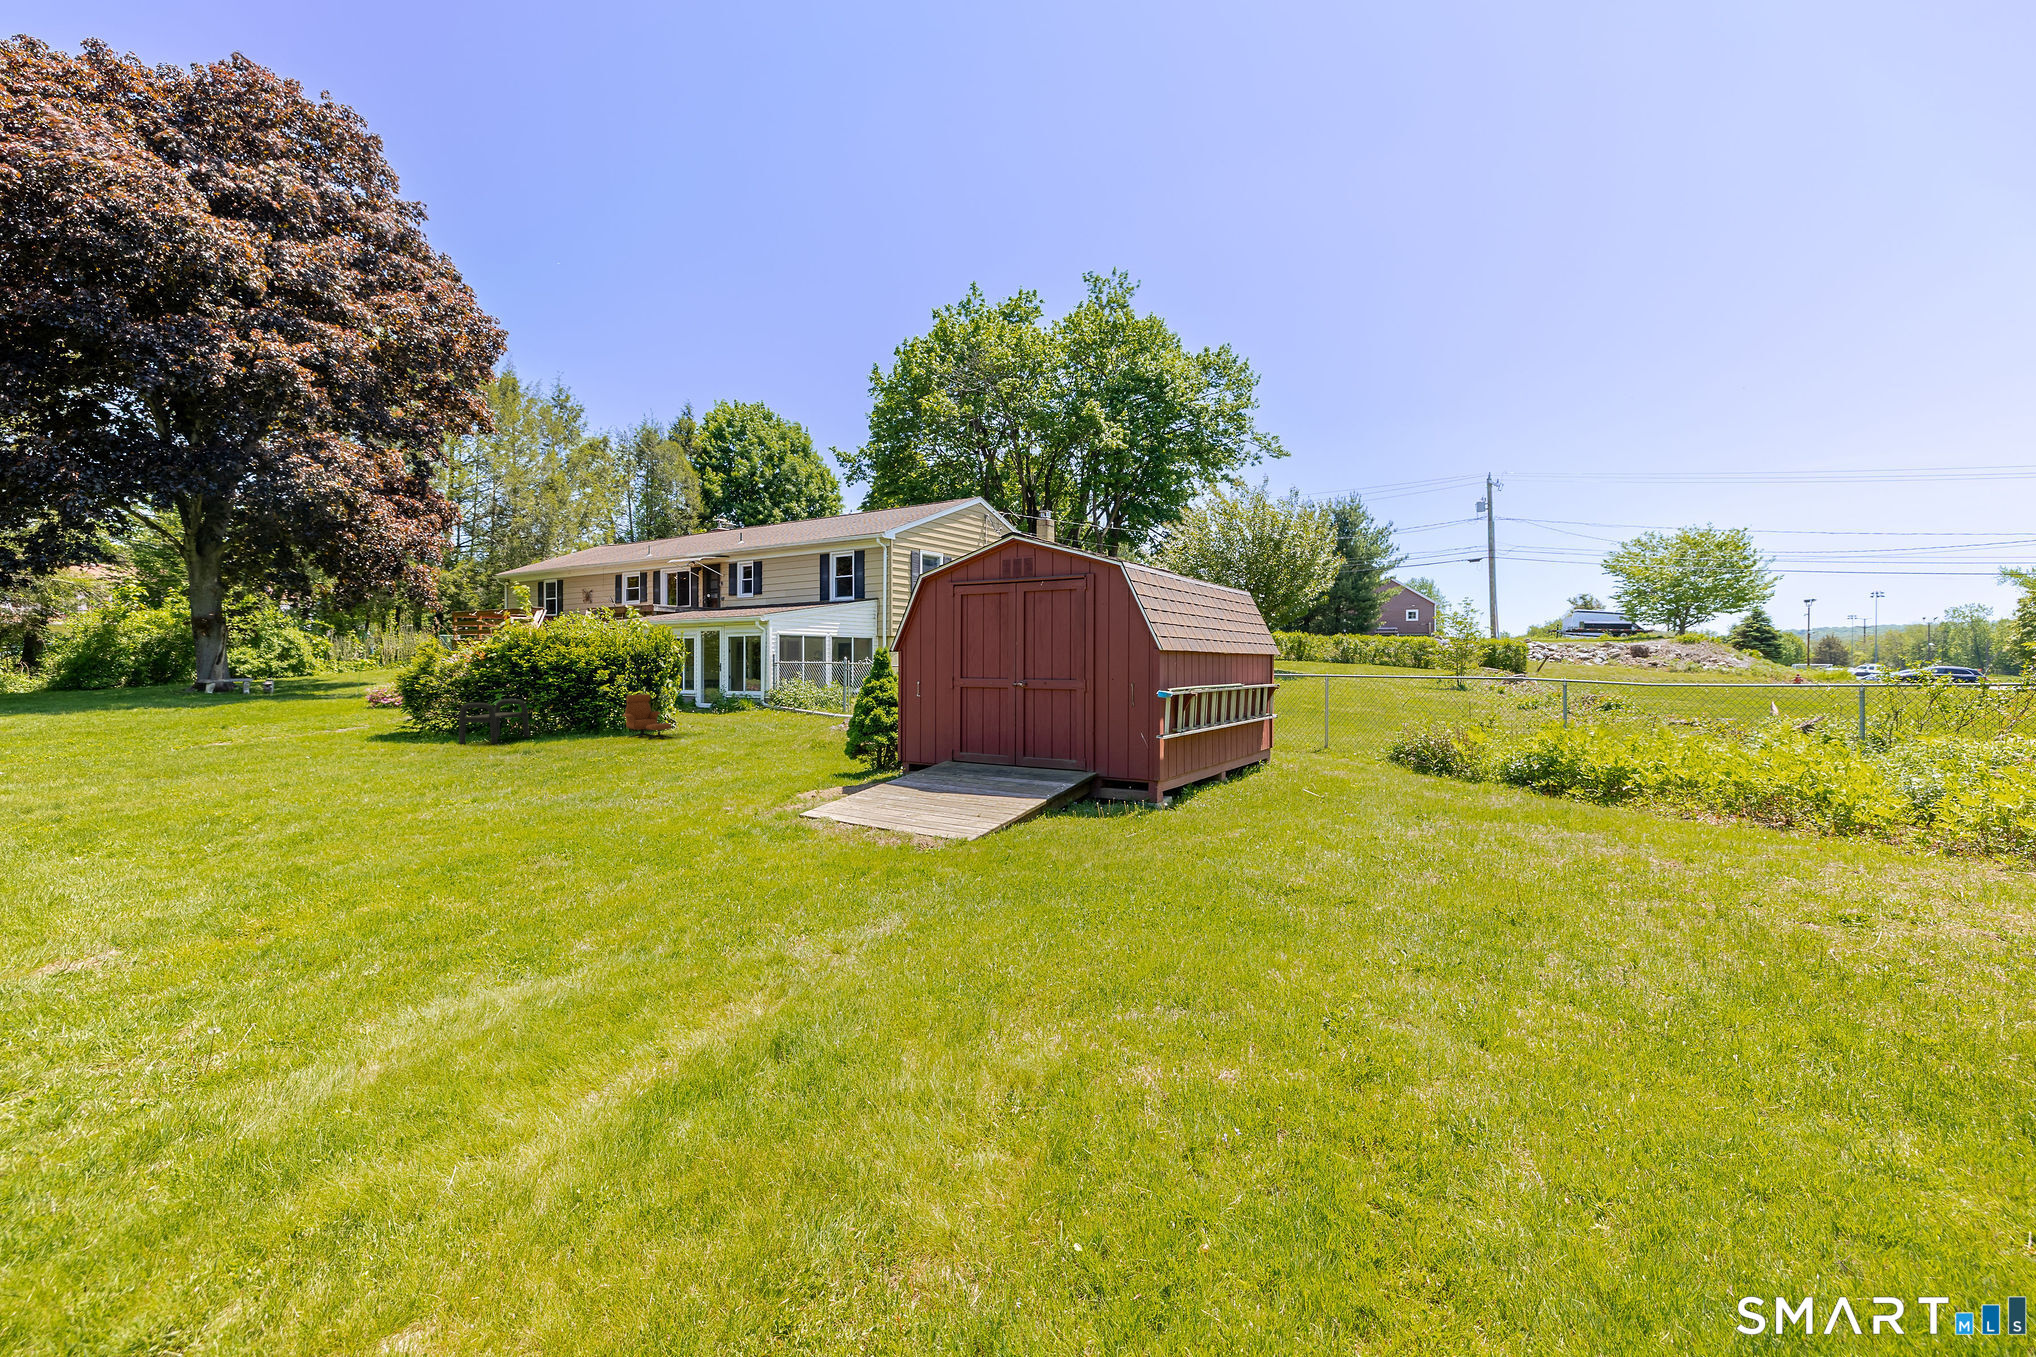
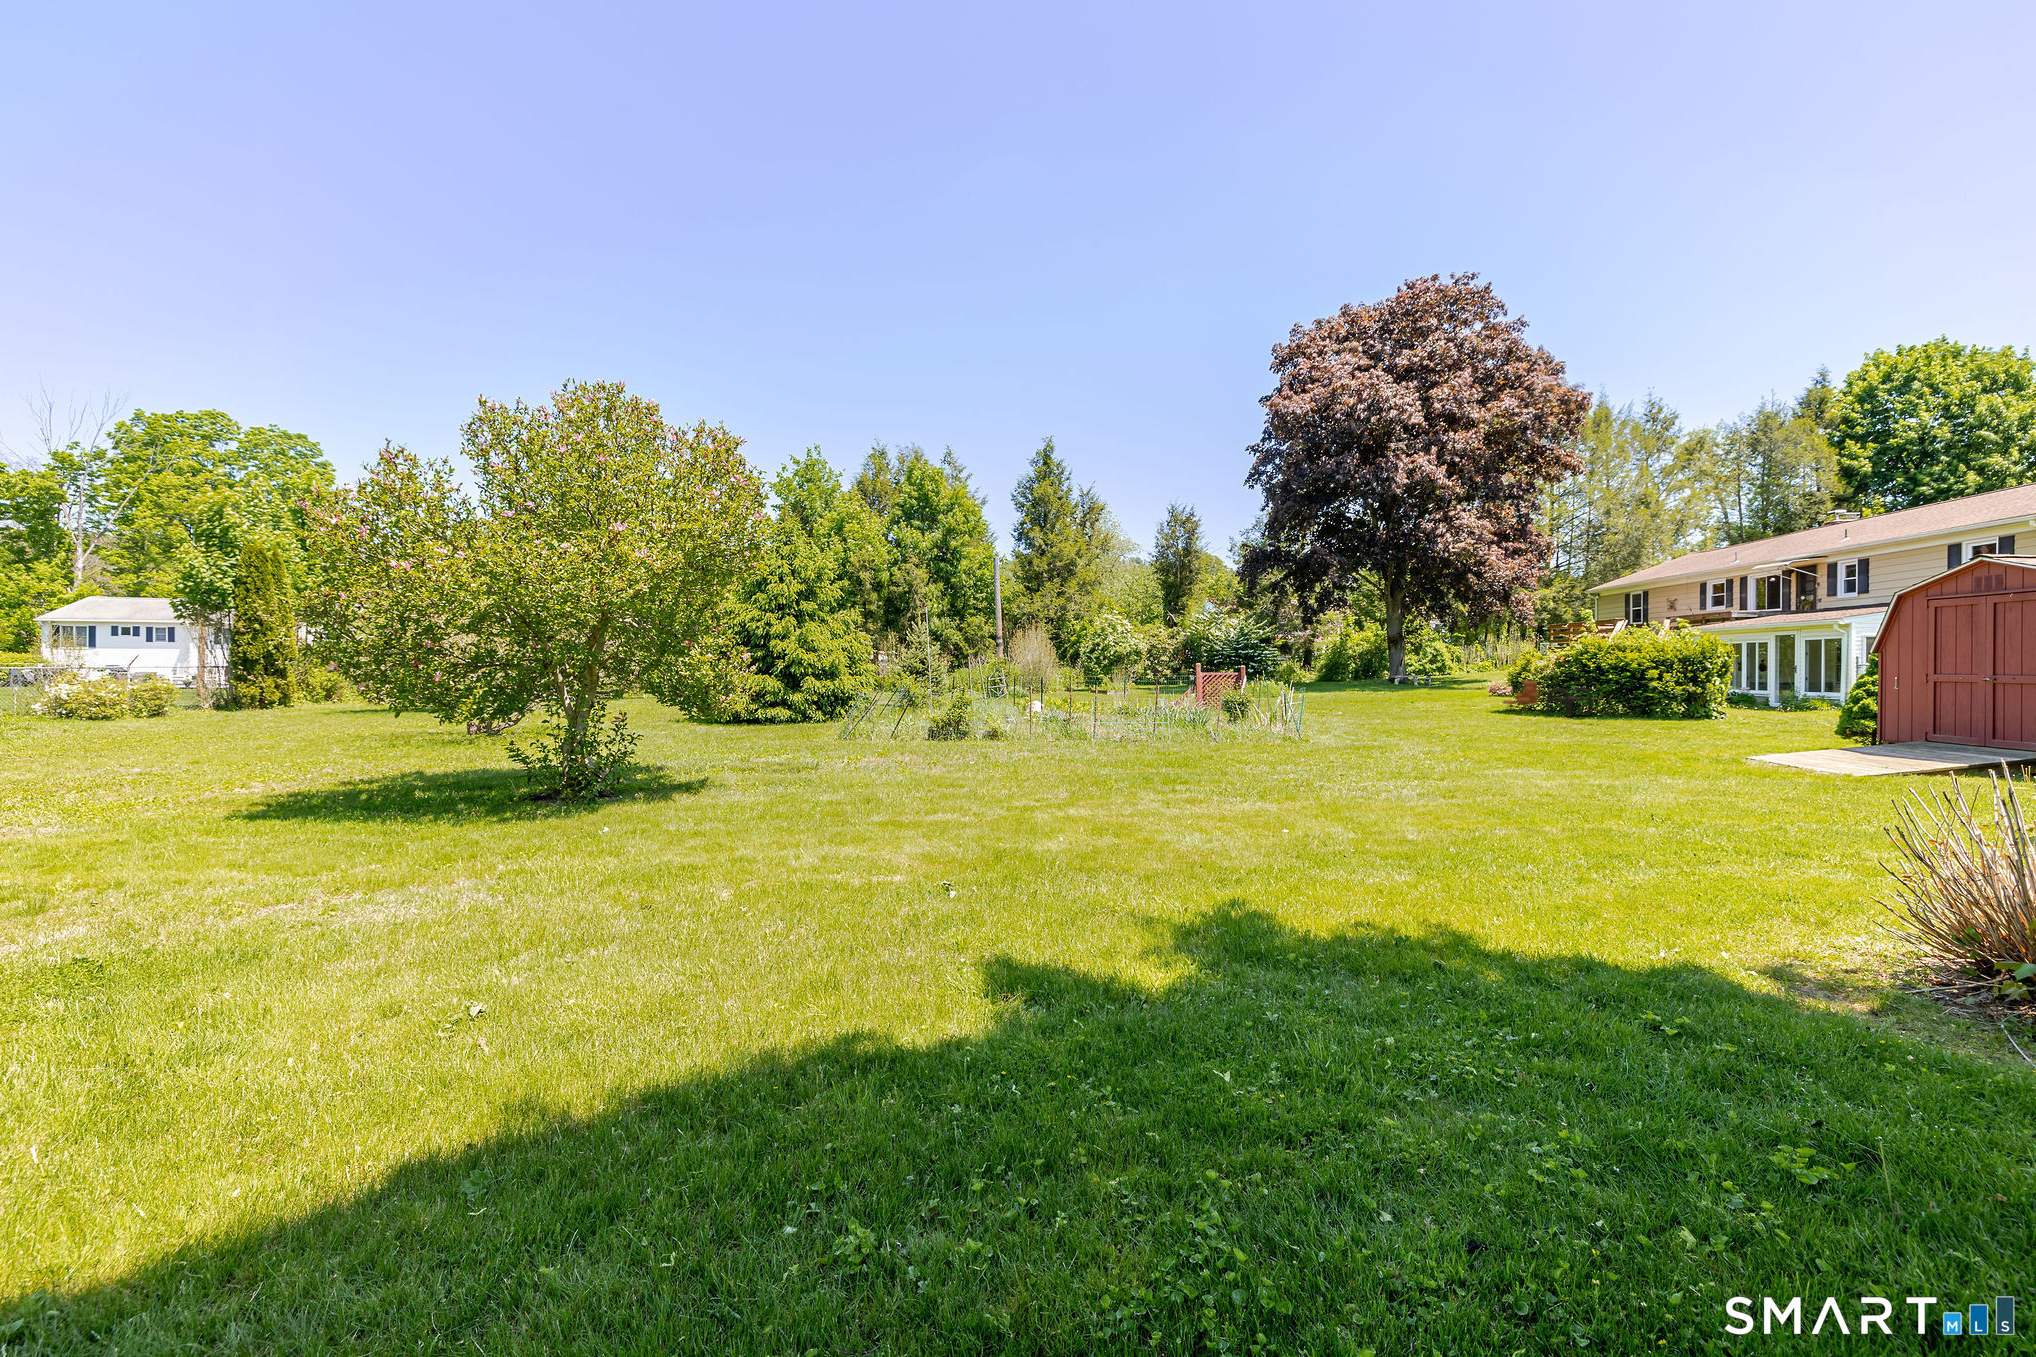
lounge chair: present [622,694,672,740] -> present [1503,681,1538,710]

